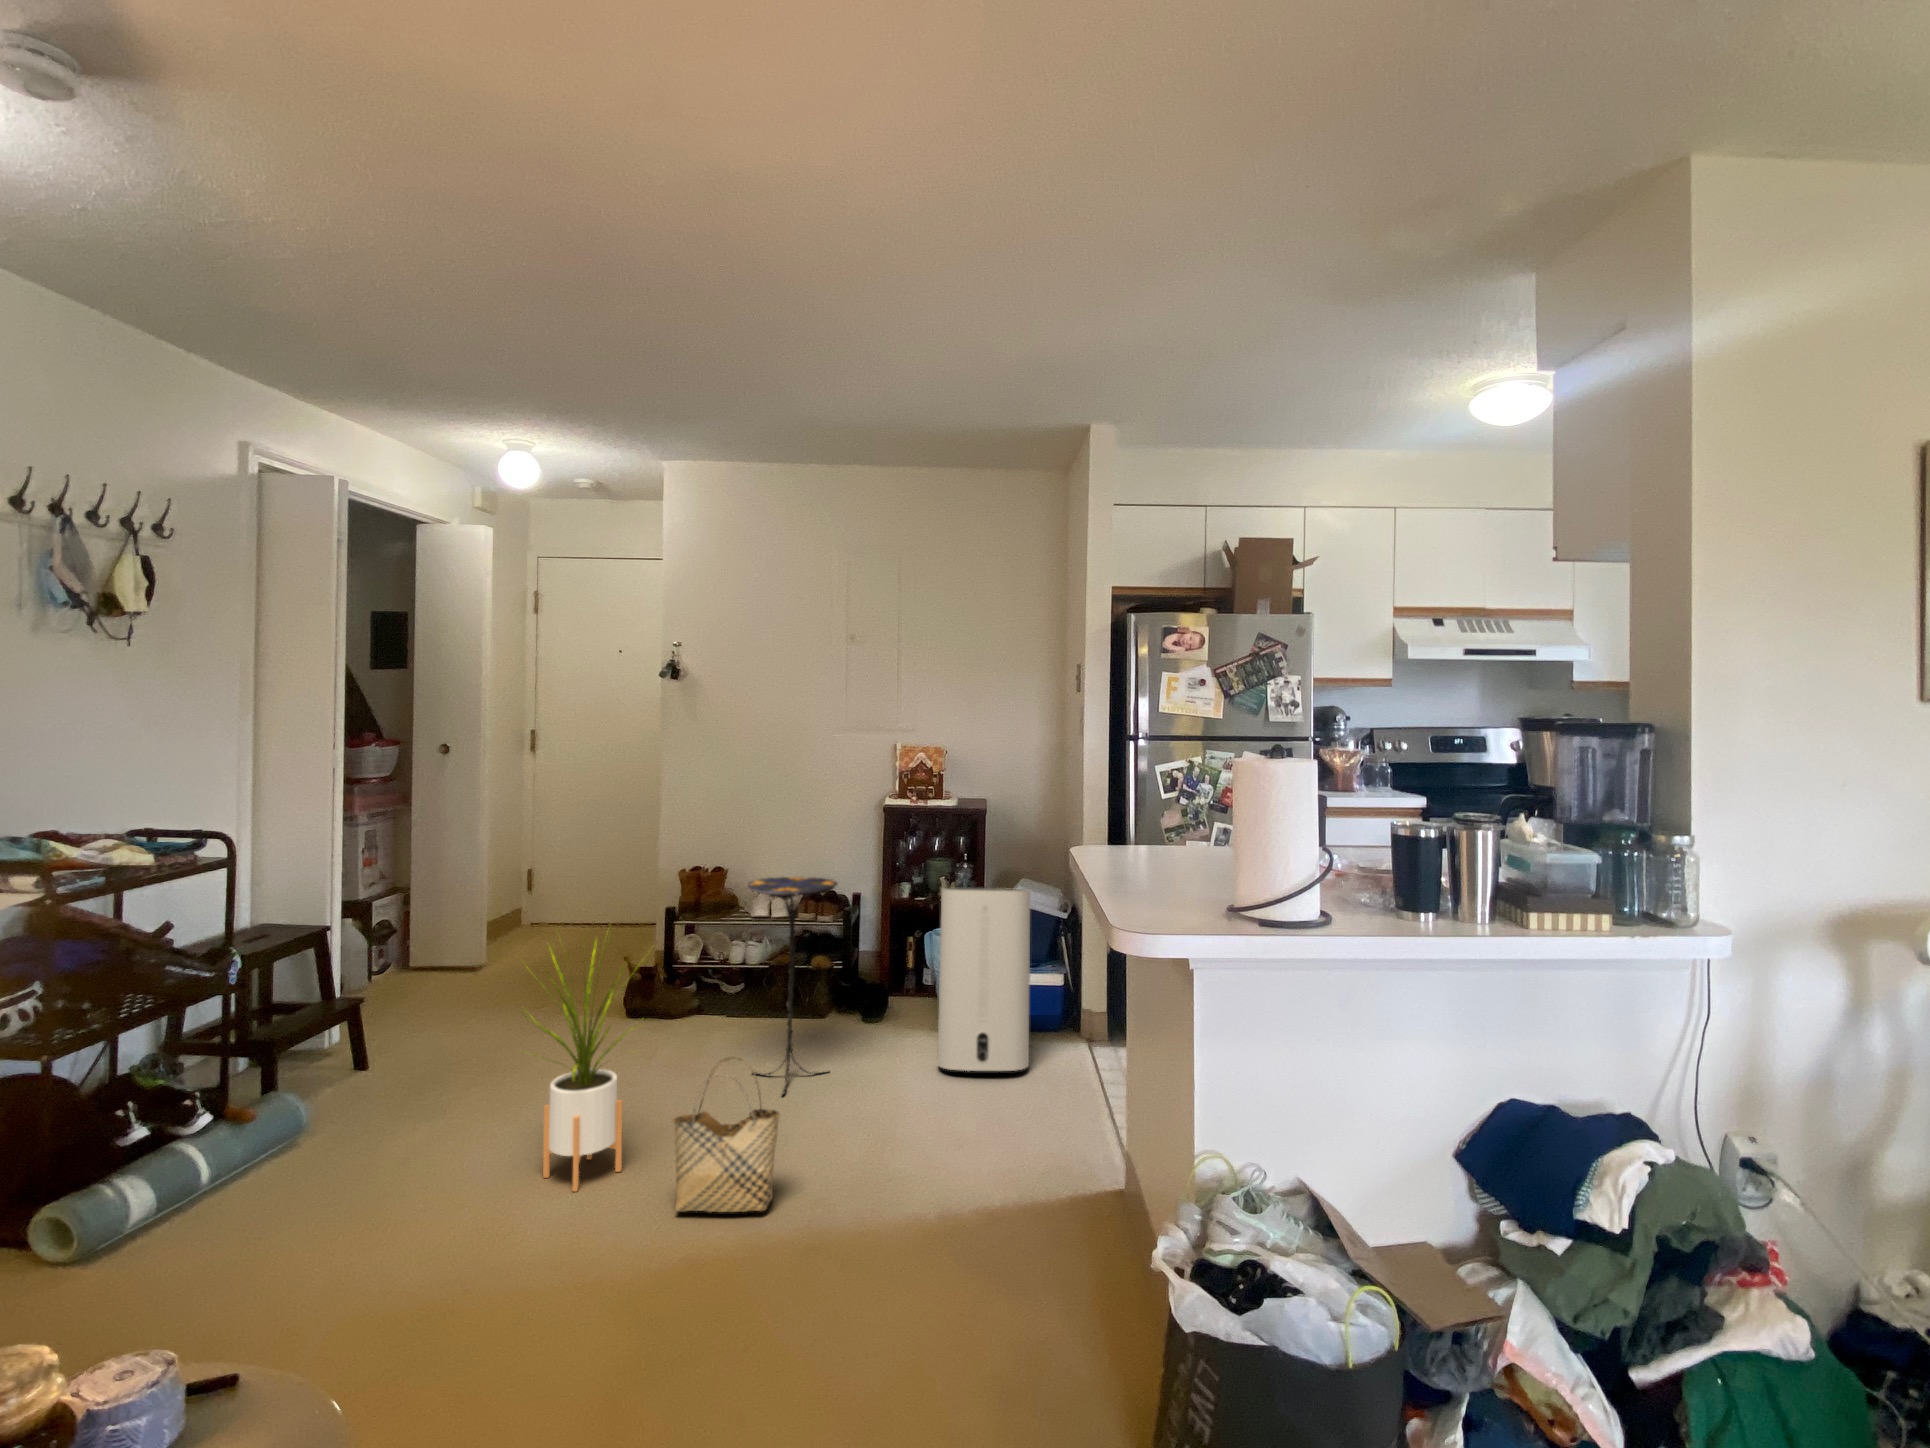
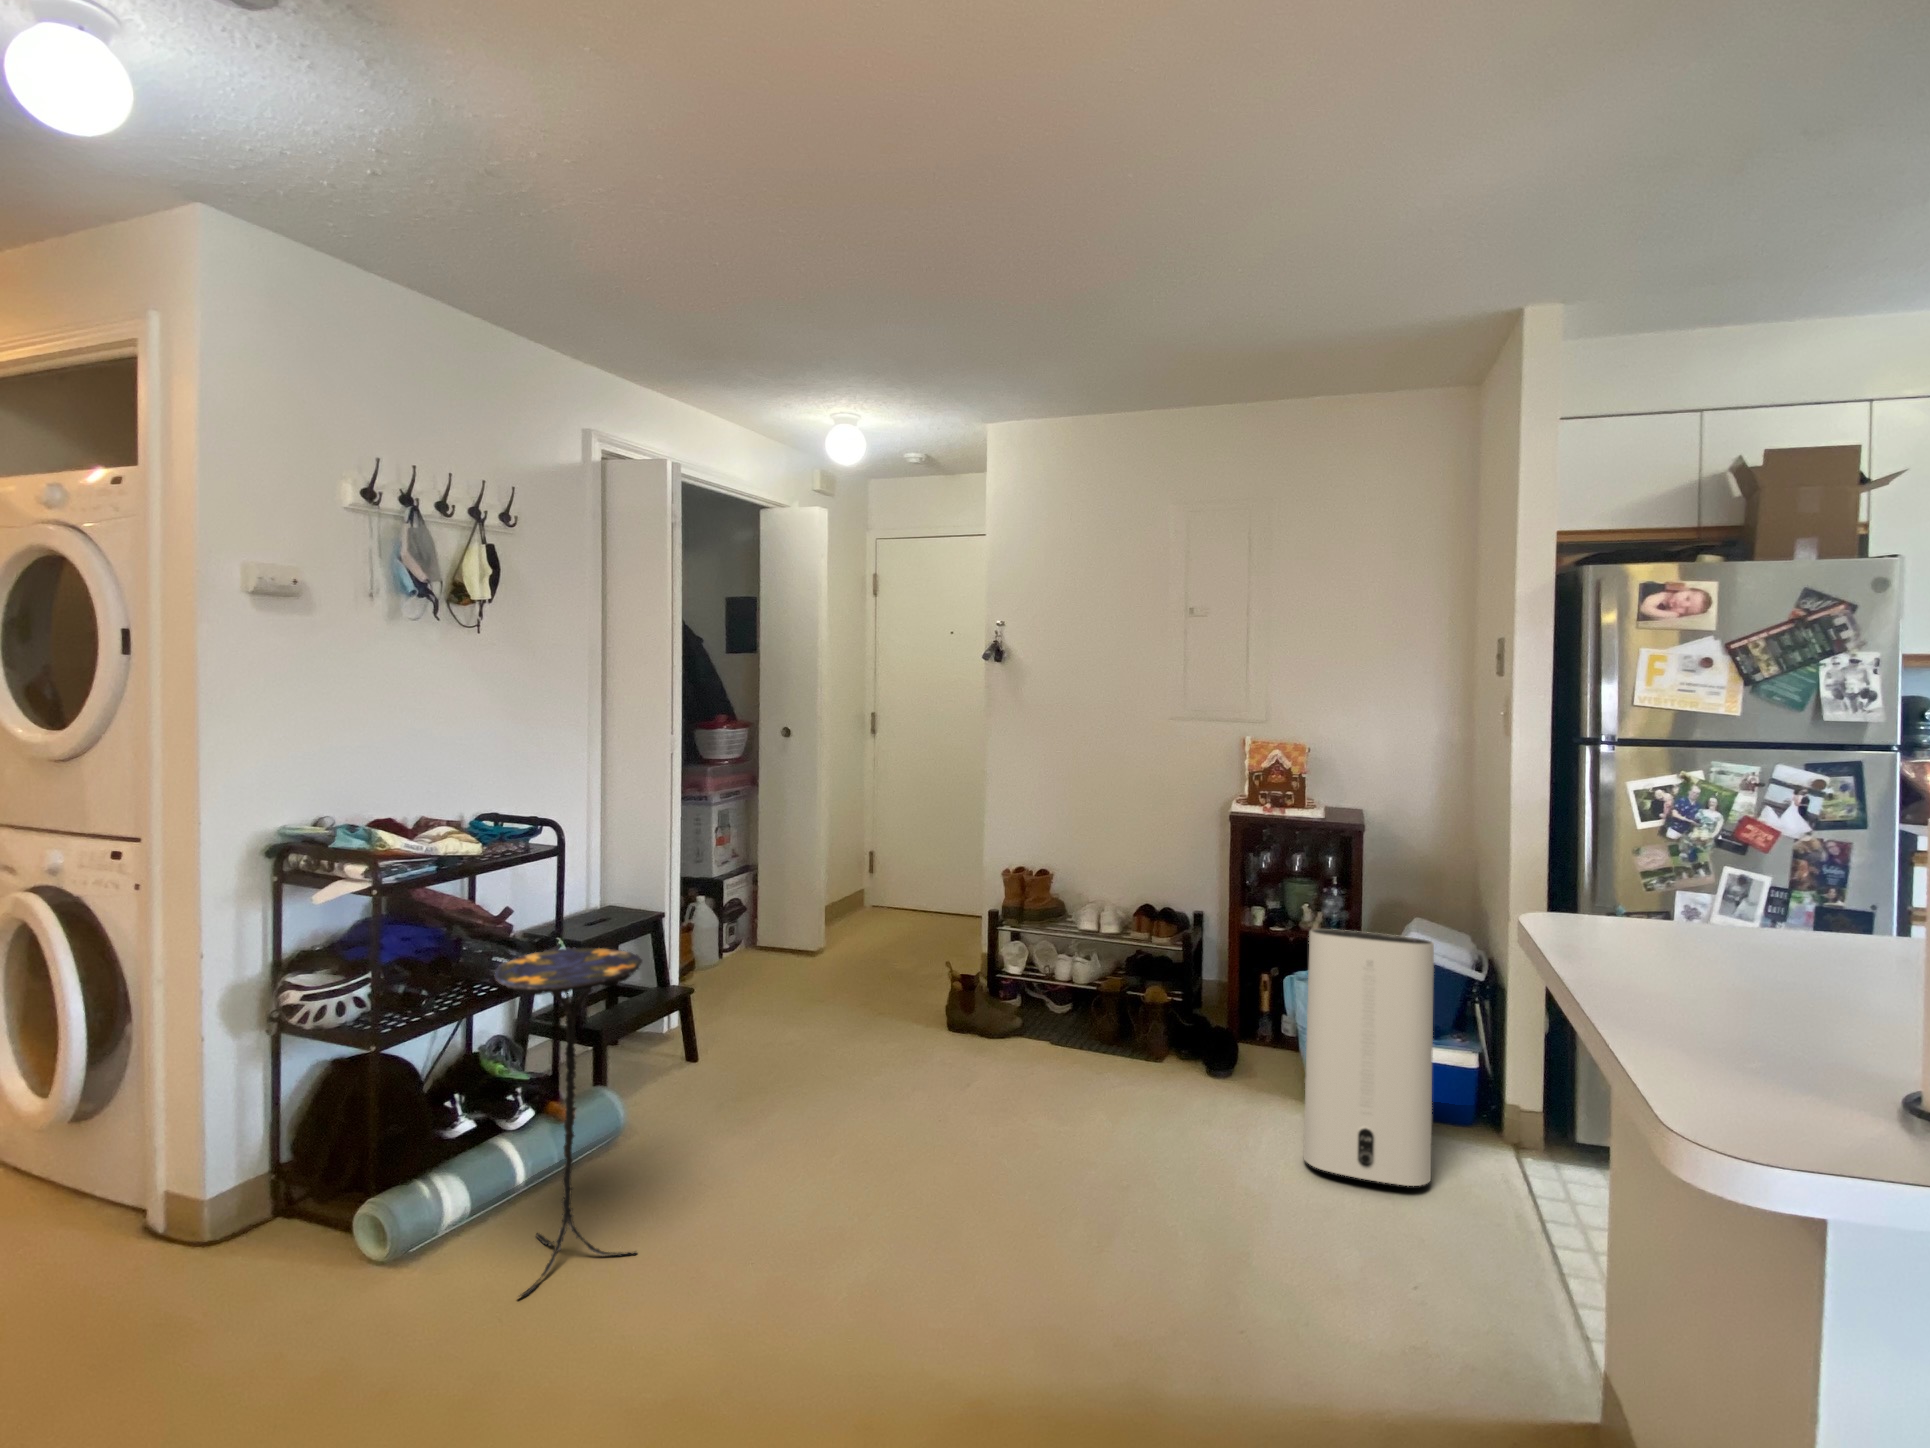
side table: present [748,877,837,1094] -> present [495,947,642,1297]
house plant: present [519,939,650,1191] -> none [786,956,946,1279]
woven basket: present [673,1057,780,1212] -> none [957,1149,1090,1367]

